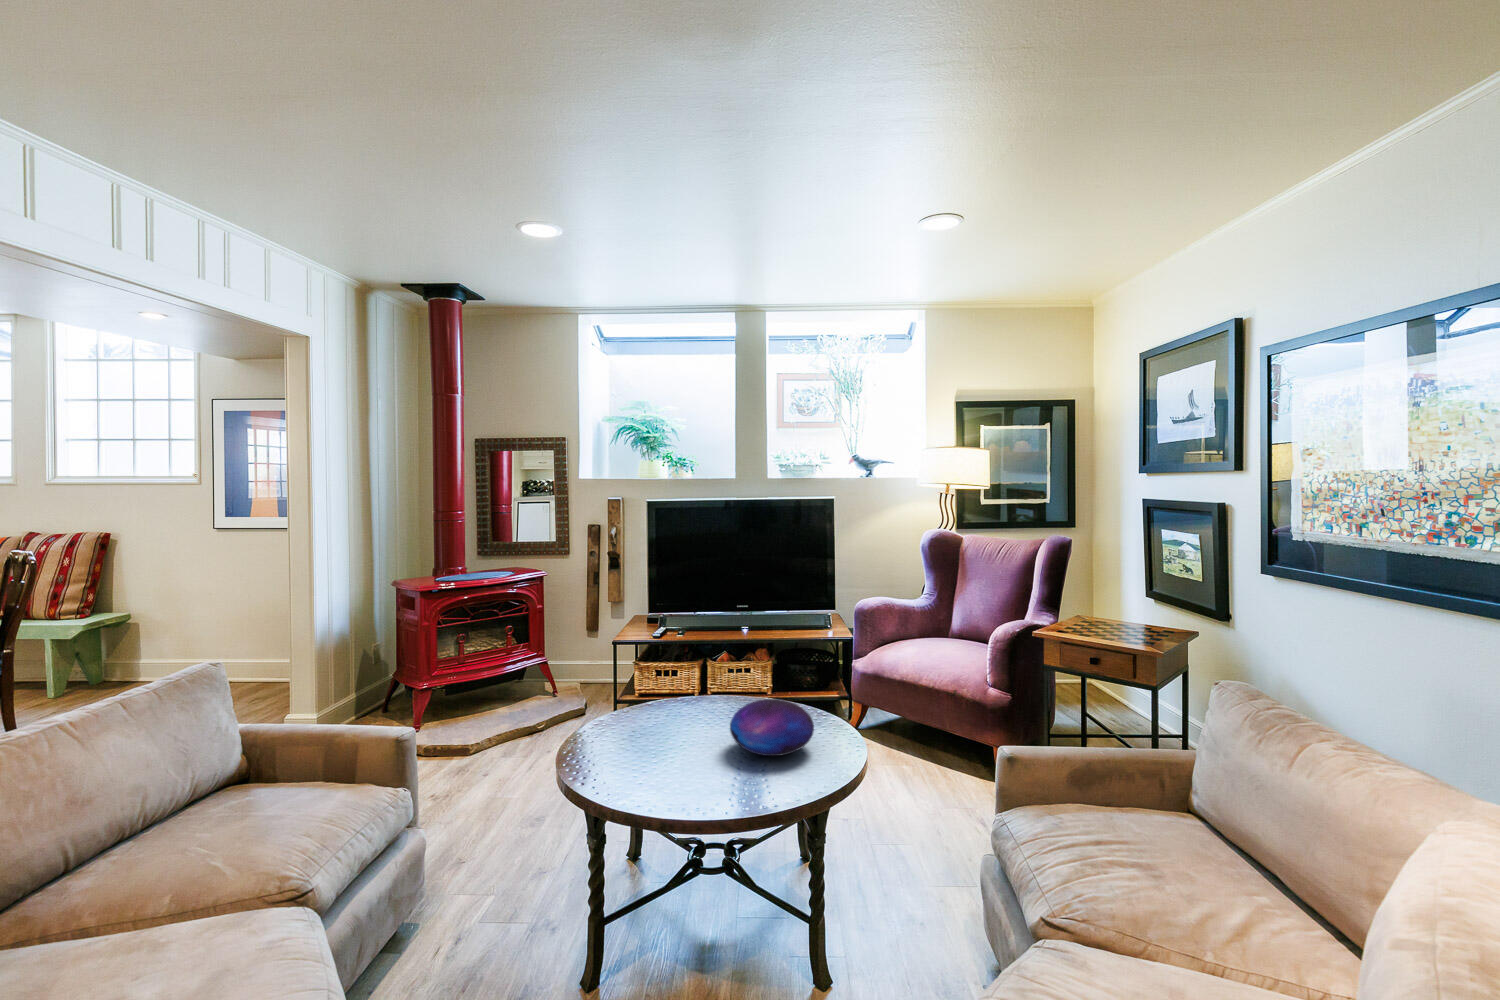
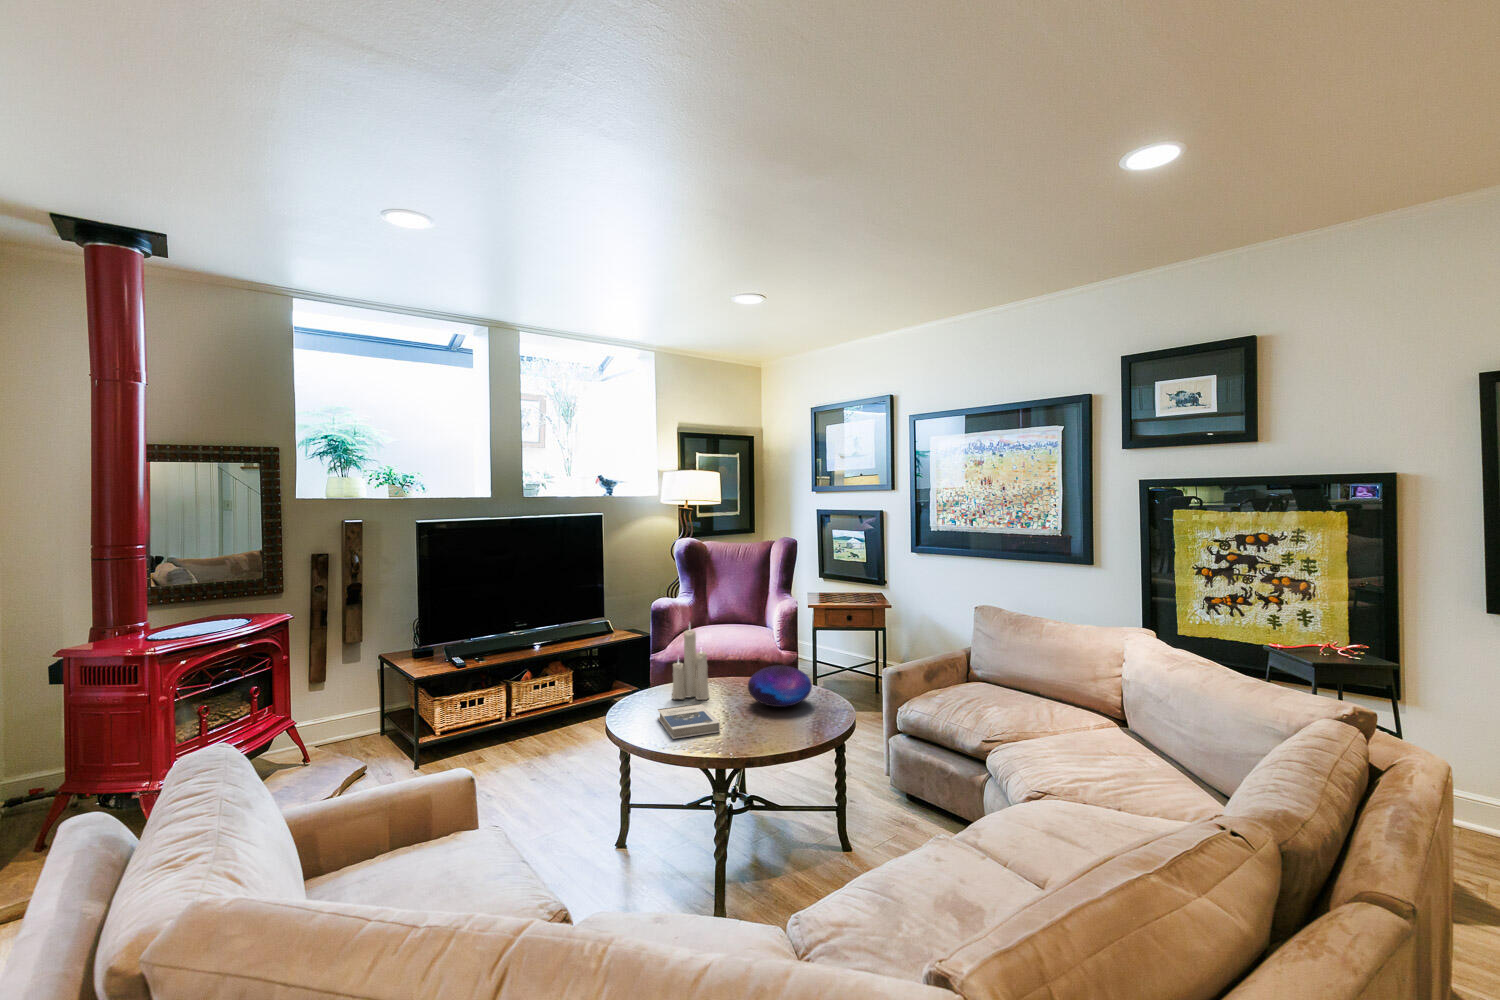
candle: none [694,621,730,721] -> present [672,629,709,700]
hardback book: none [600,716,686,760] -> present [658,704,720,739]

